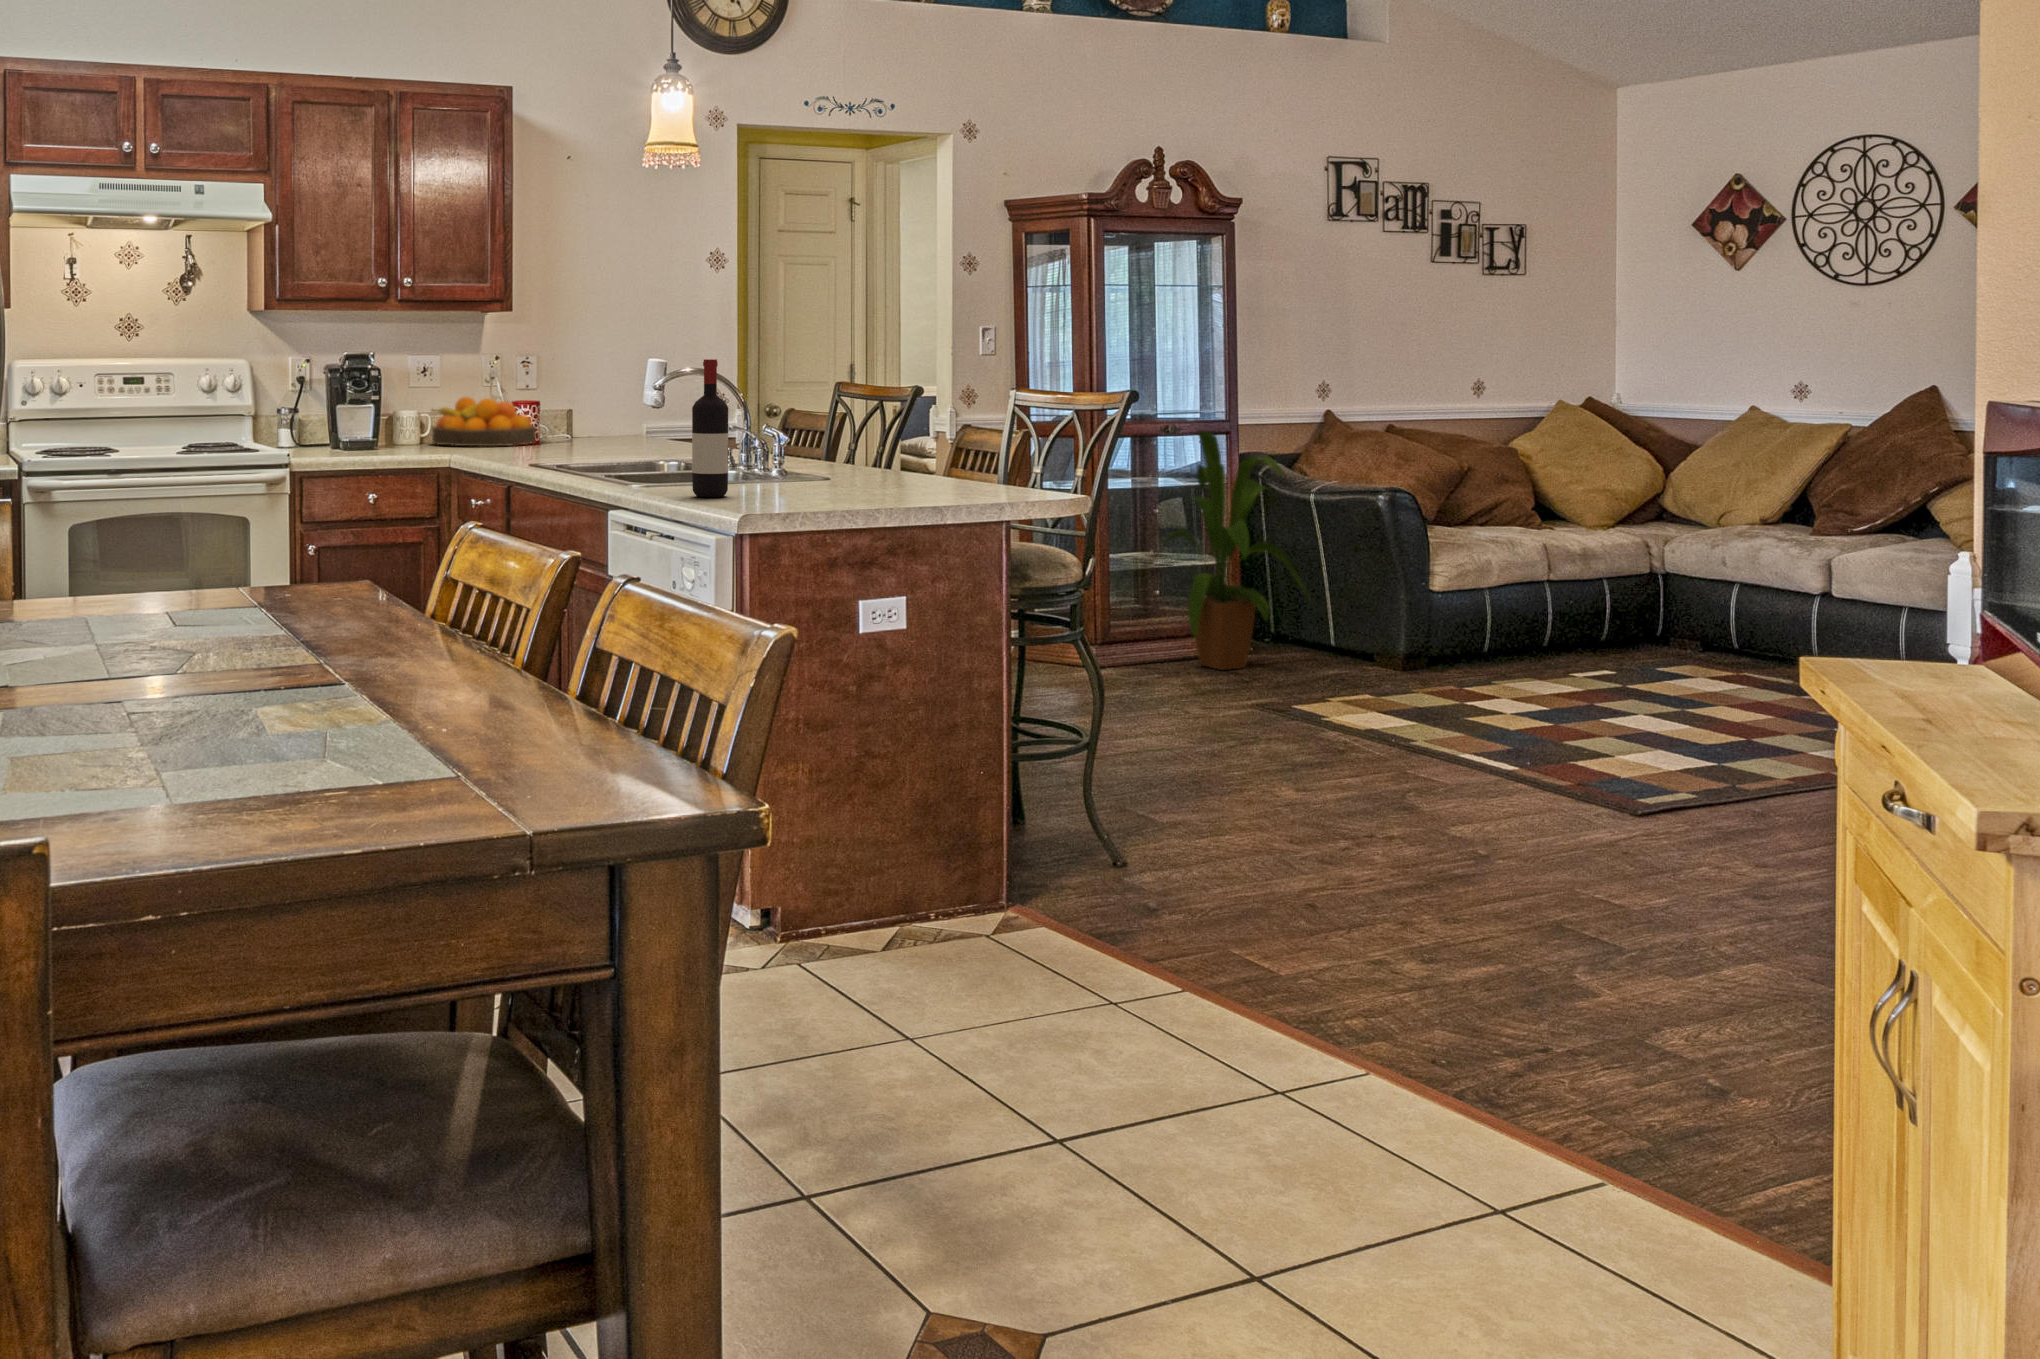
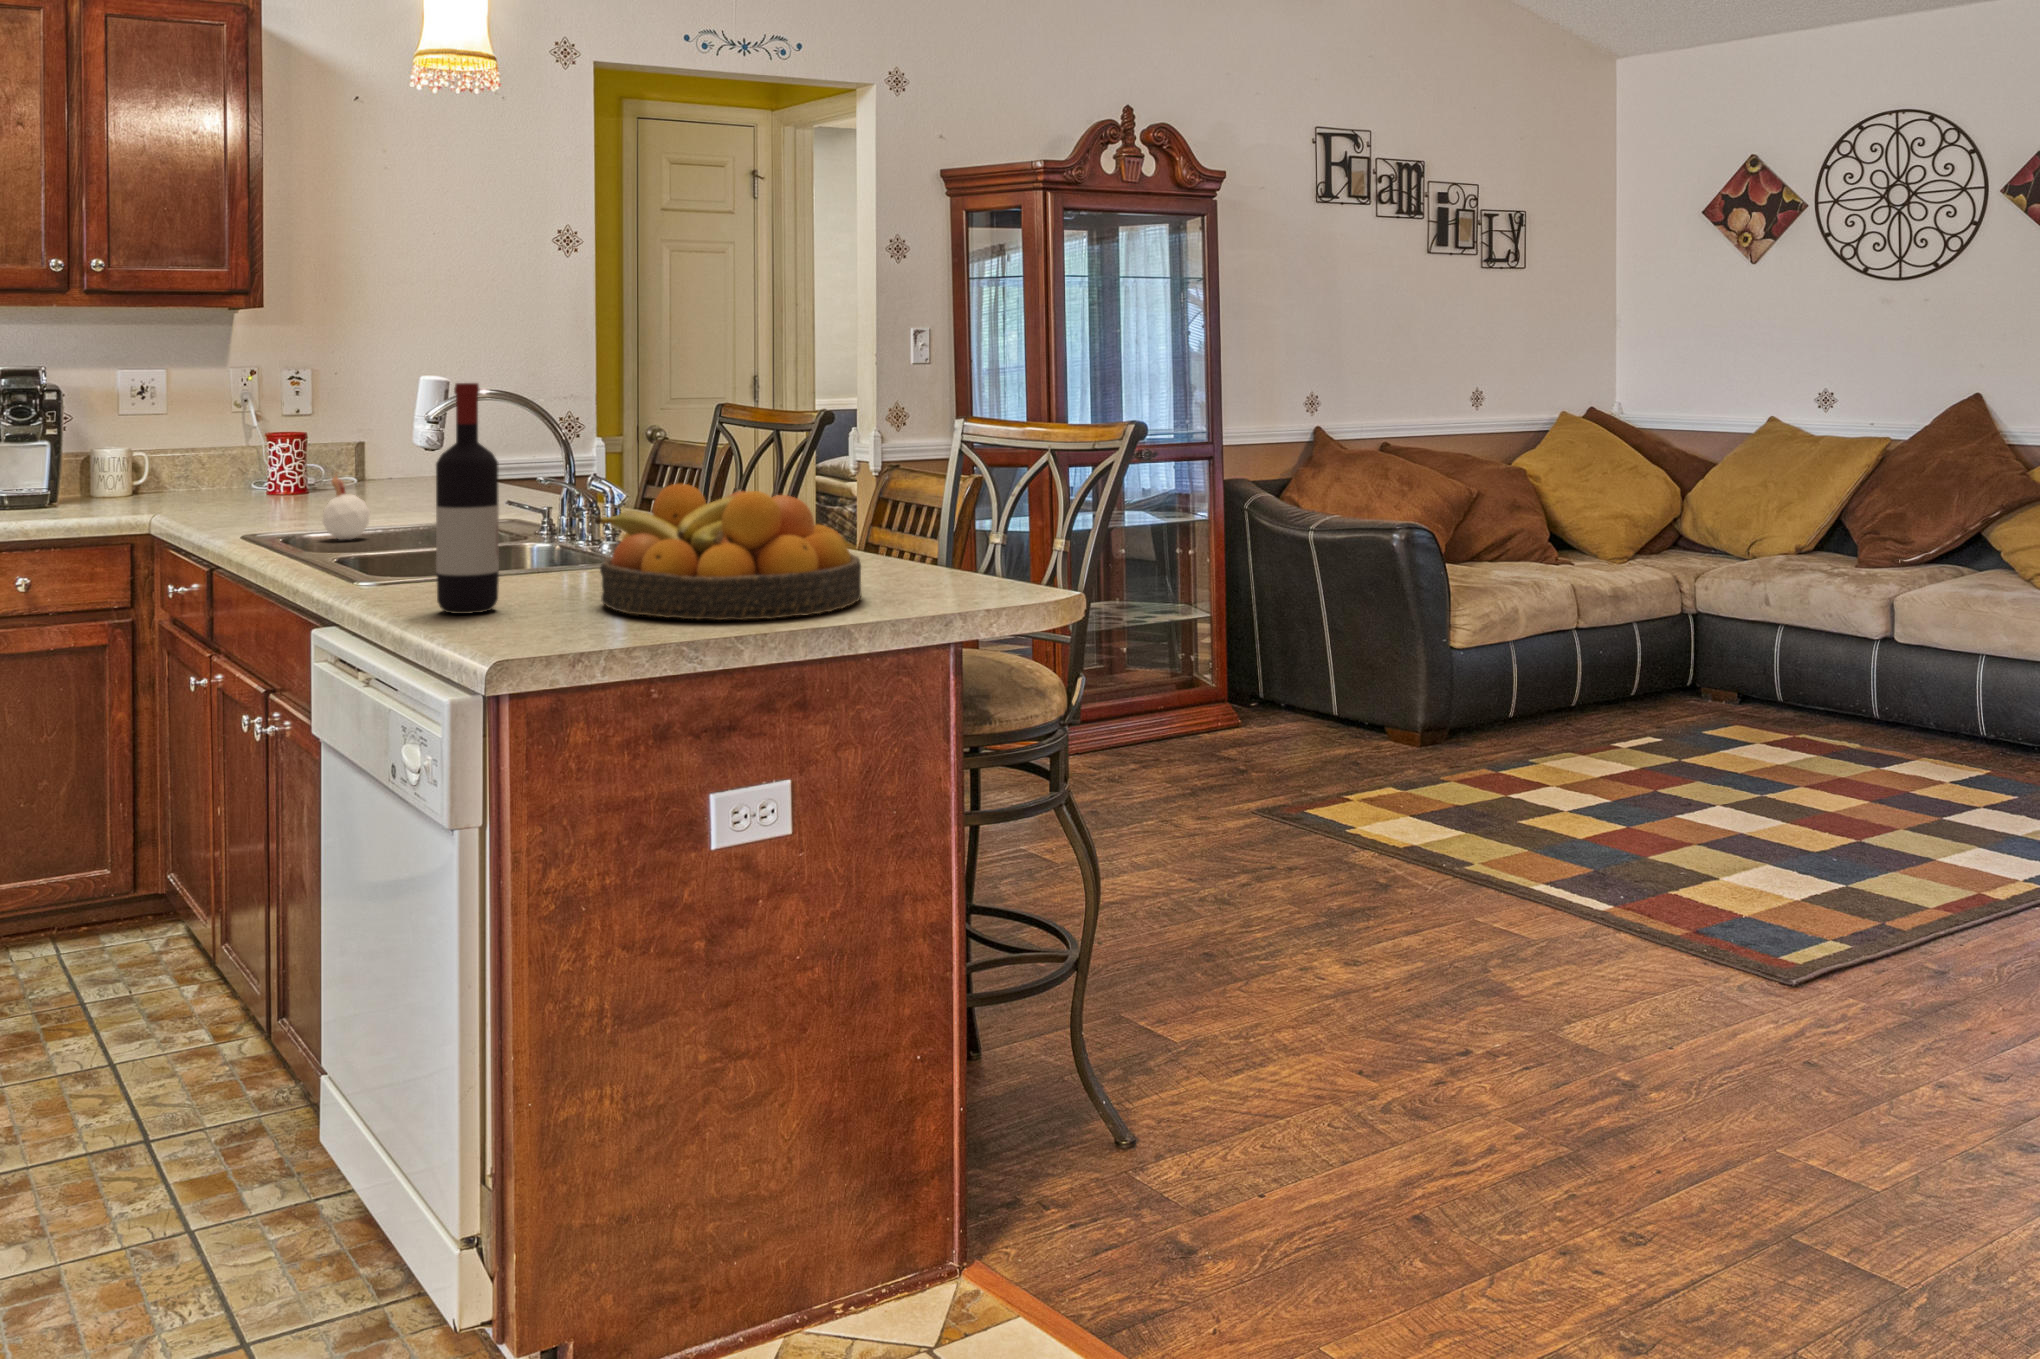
fruit bowl: present [432,397,536,446] -> present [595,484,861,620]
candle: none [584,415,614,467] -> present [322,463,370,540]
house plant: present [1163,431,1311,670] -> none [1115,457,1321,753]

